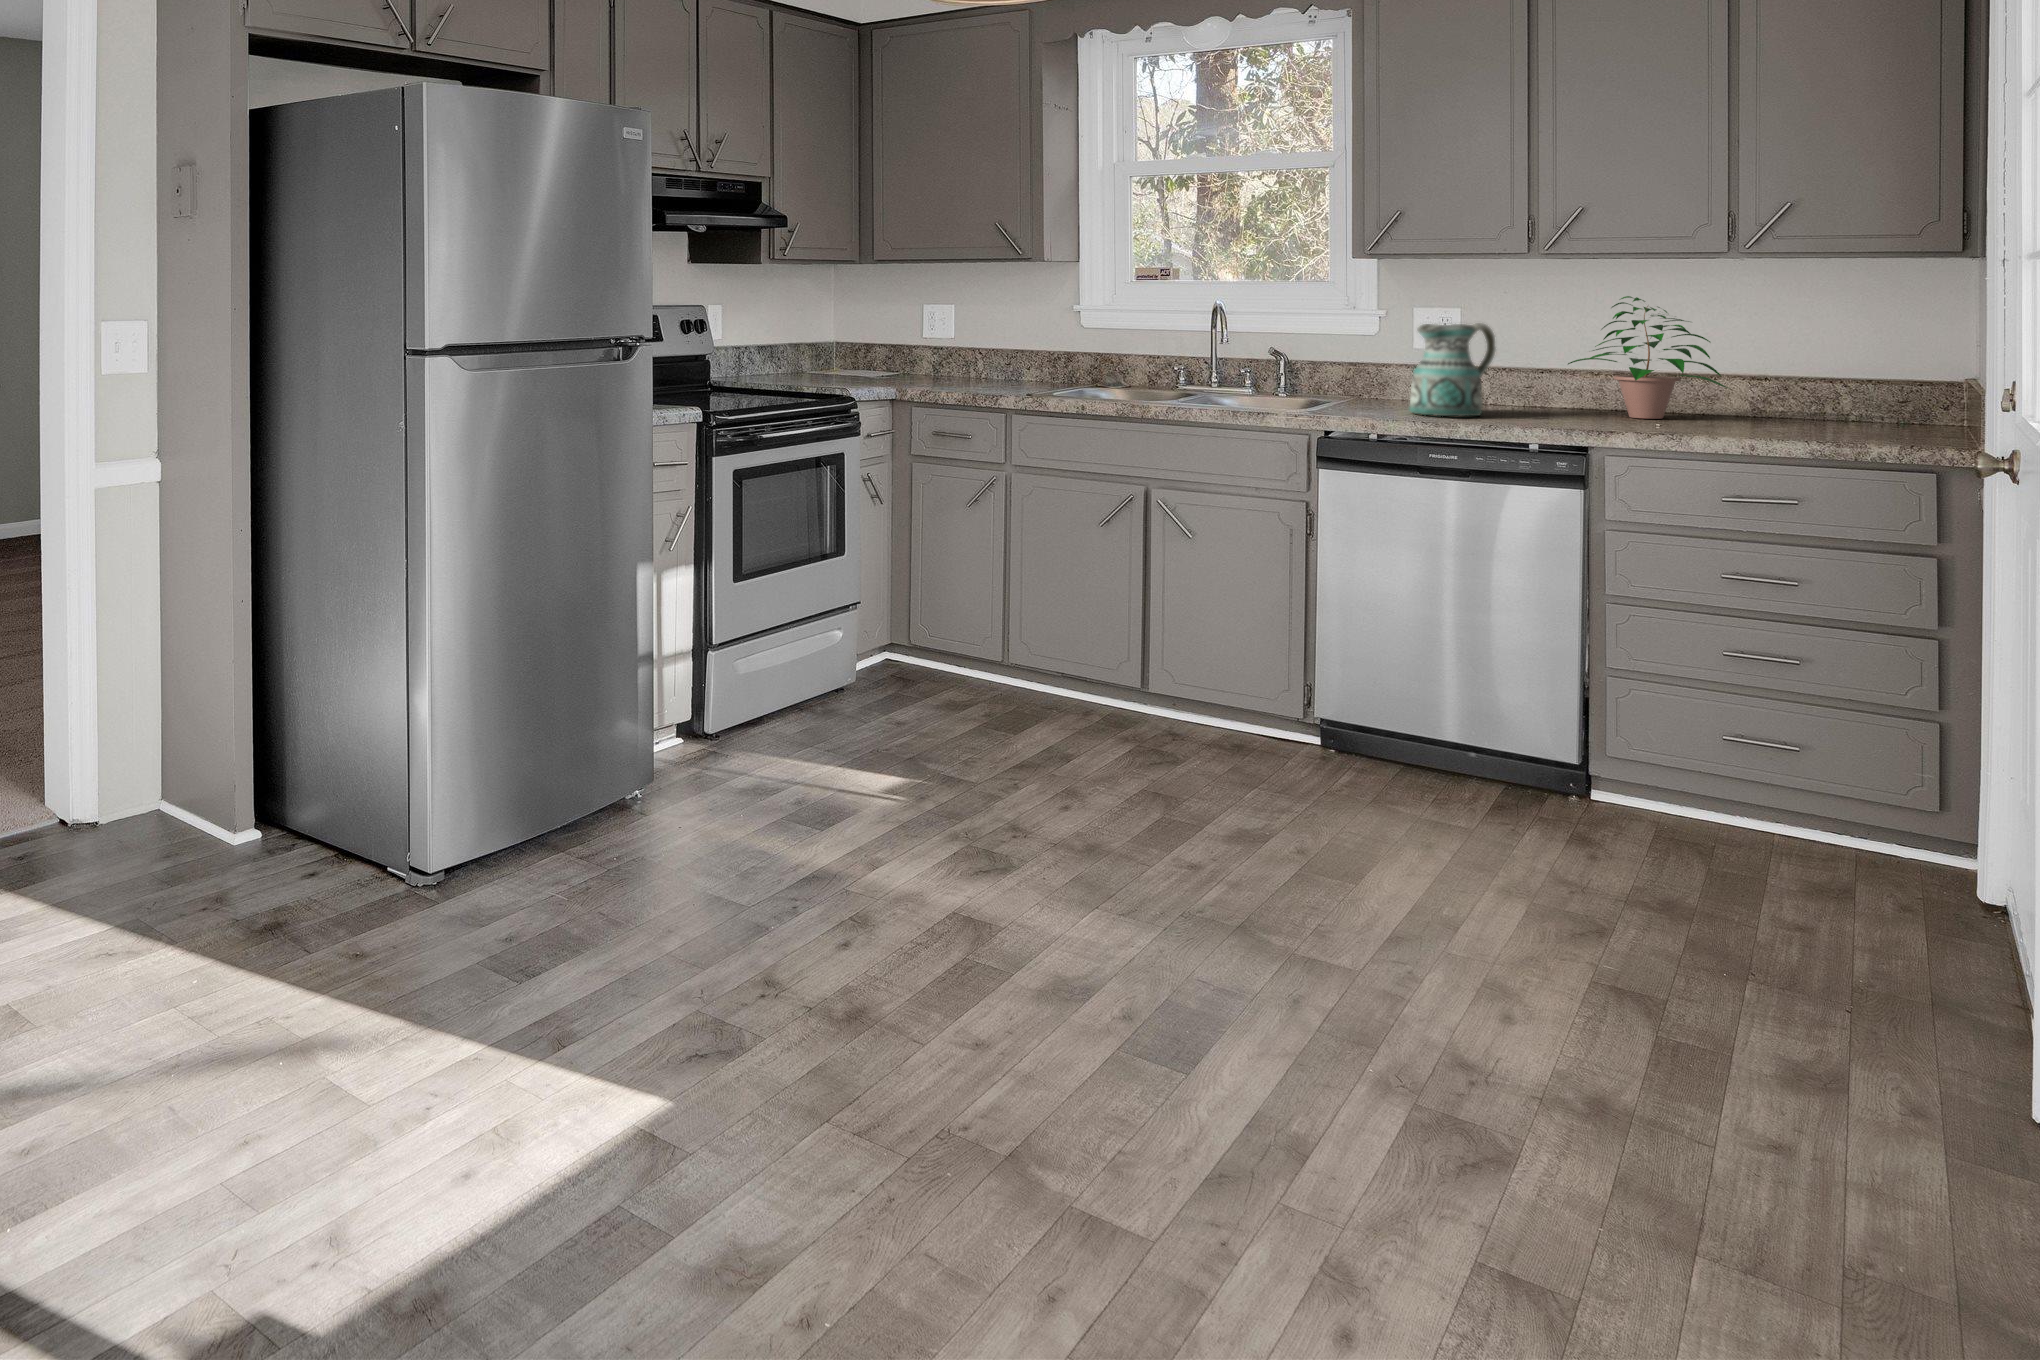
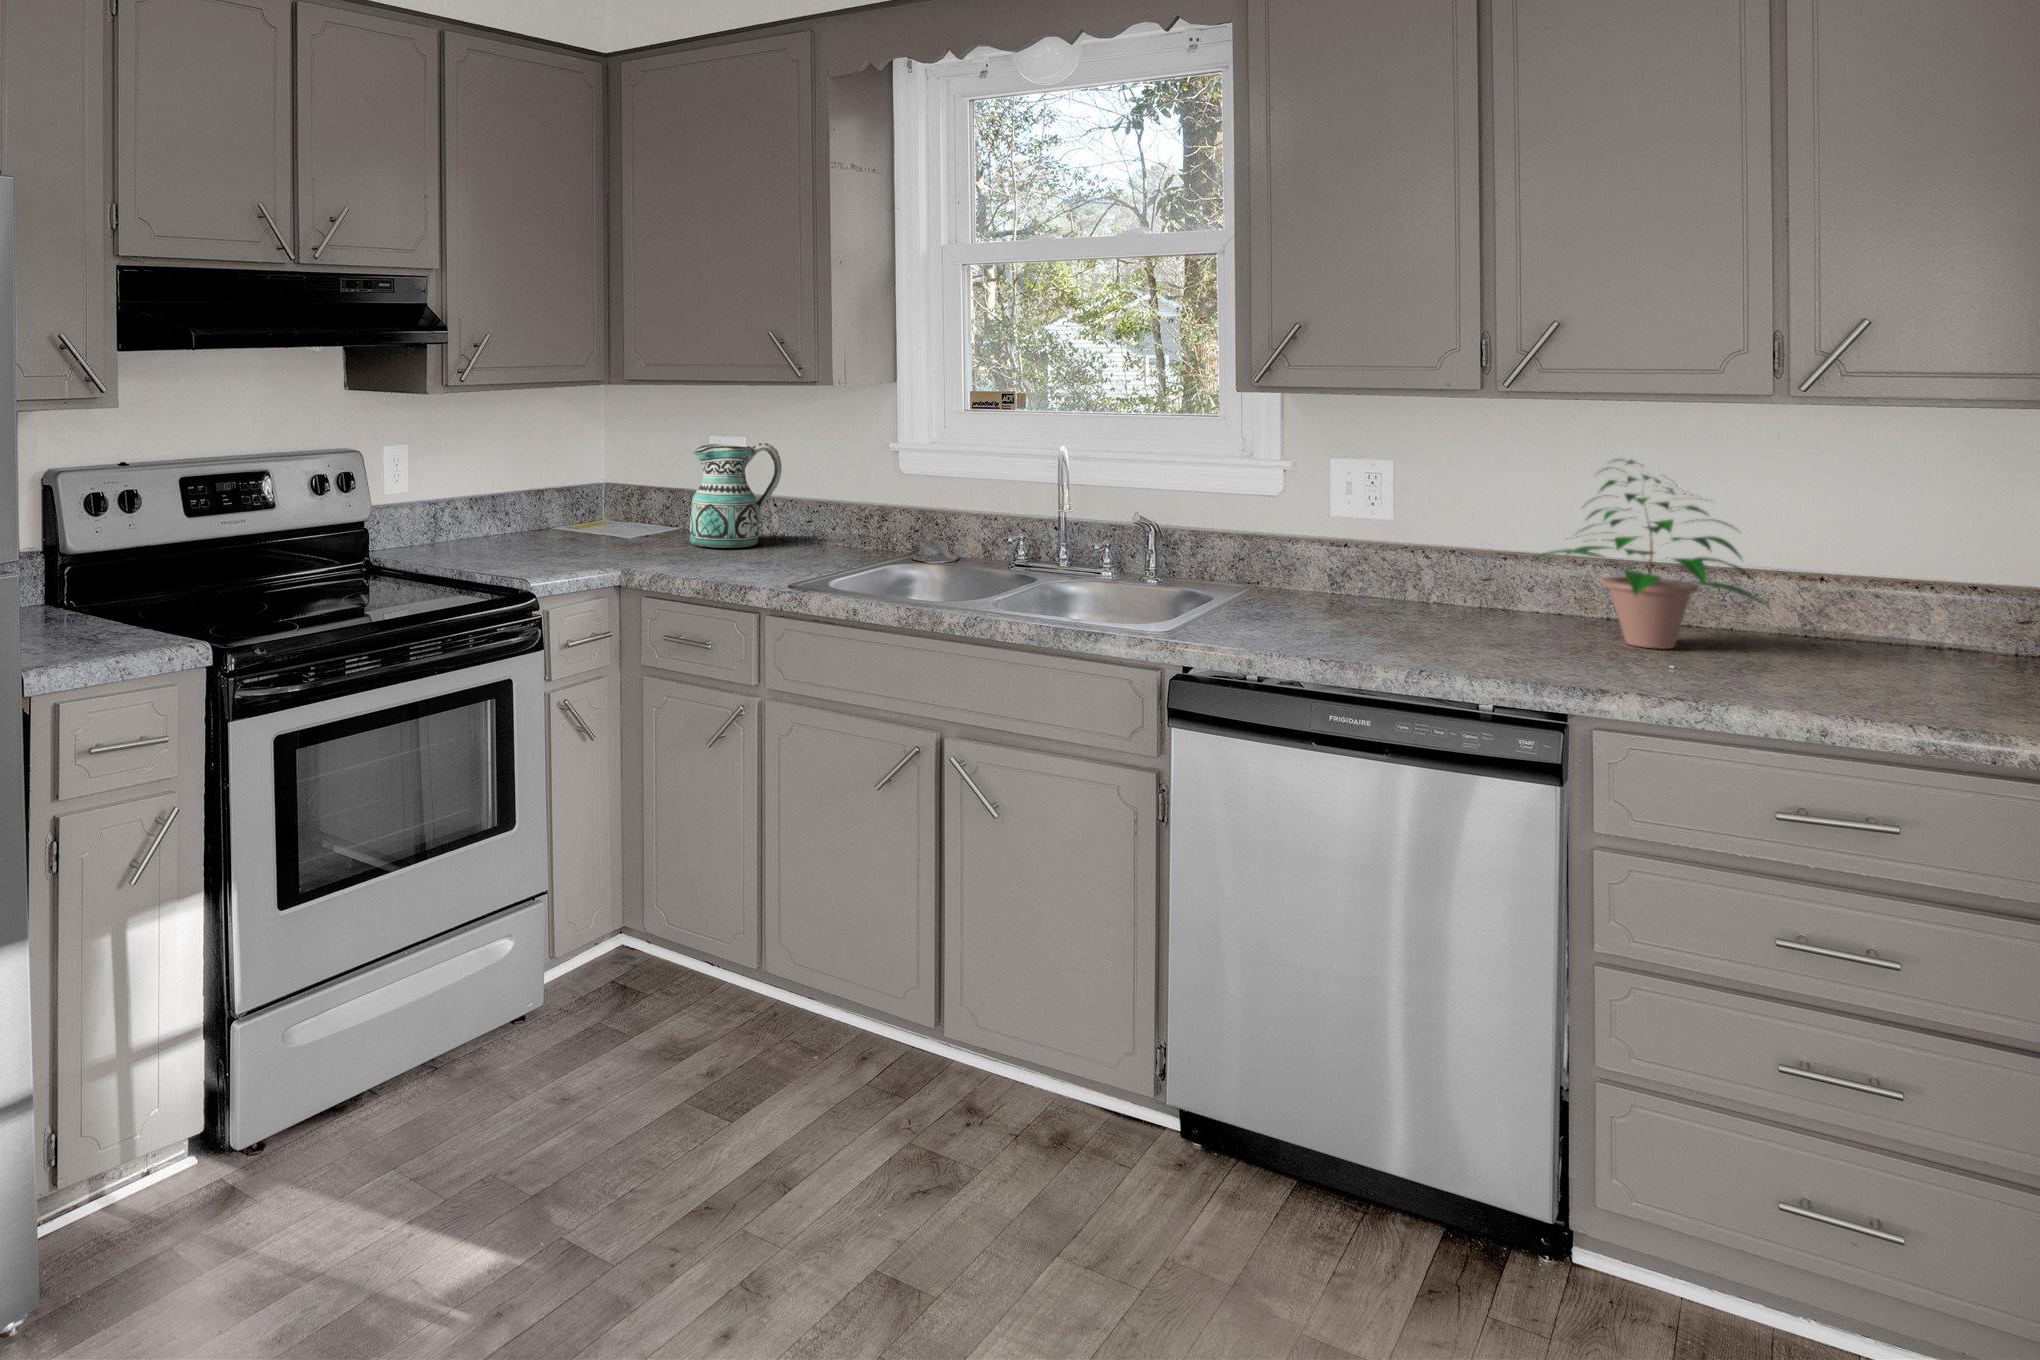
ceramic pitcher: present [1410,323,1496,416] -> present [690,443,782,548]

